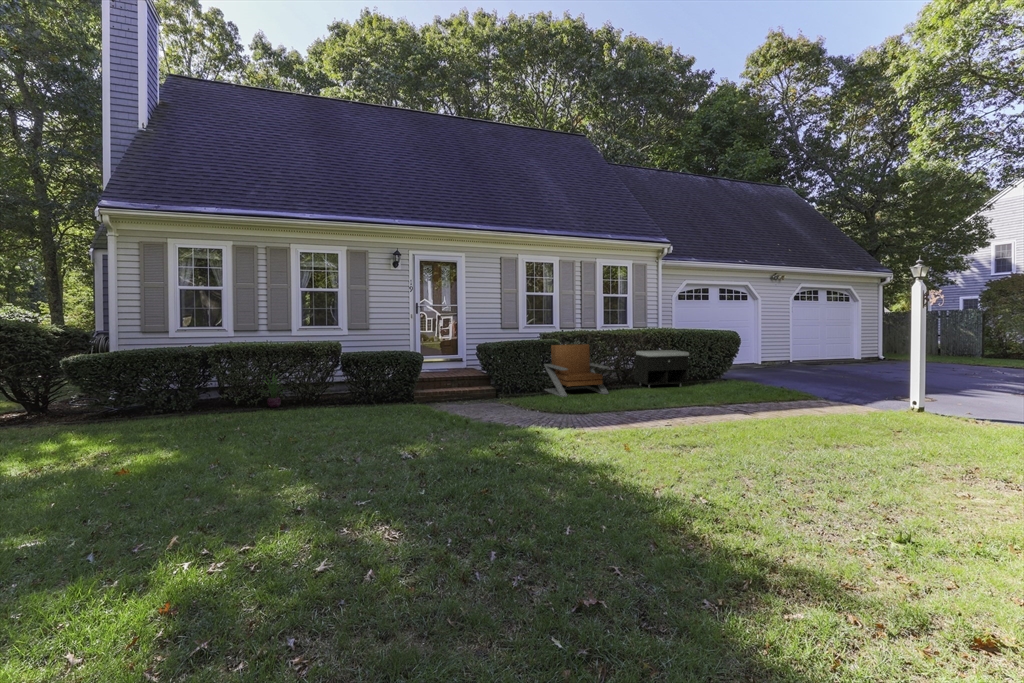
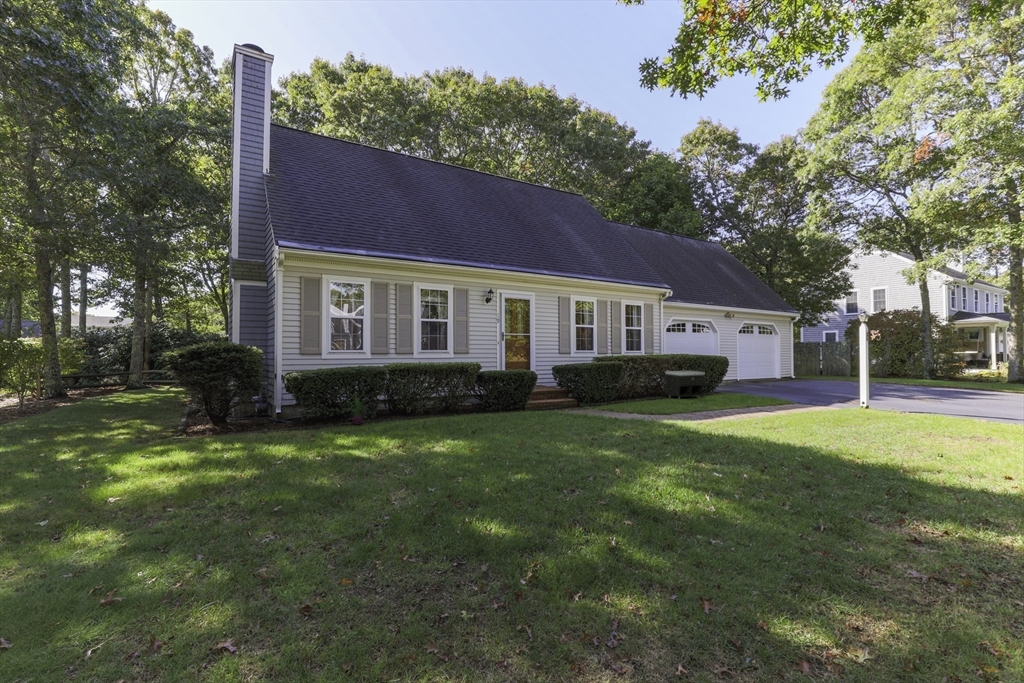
lounge chair: present [544,344,609,397] -> none [611,366,663,406]
decorative plant: present [263,374,281,408] -> present [352,398,363,425]

